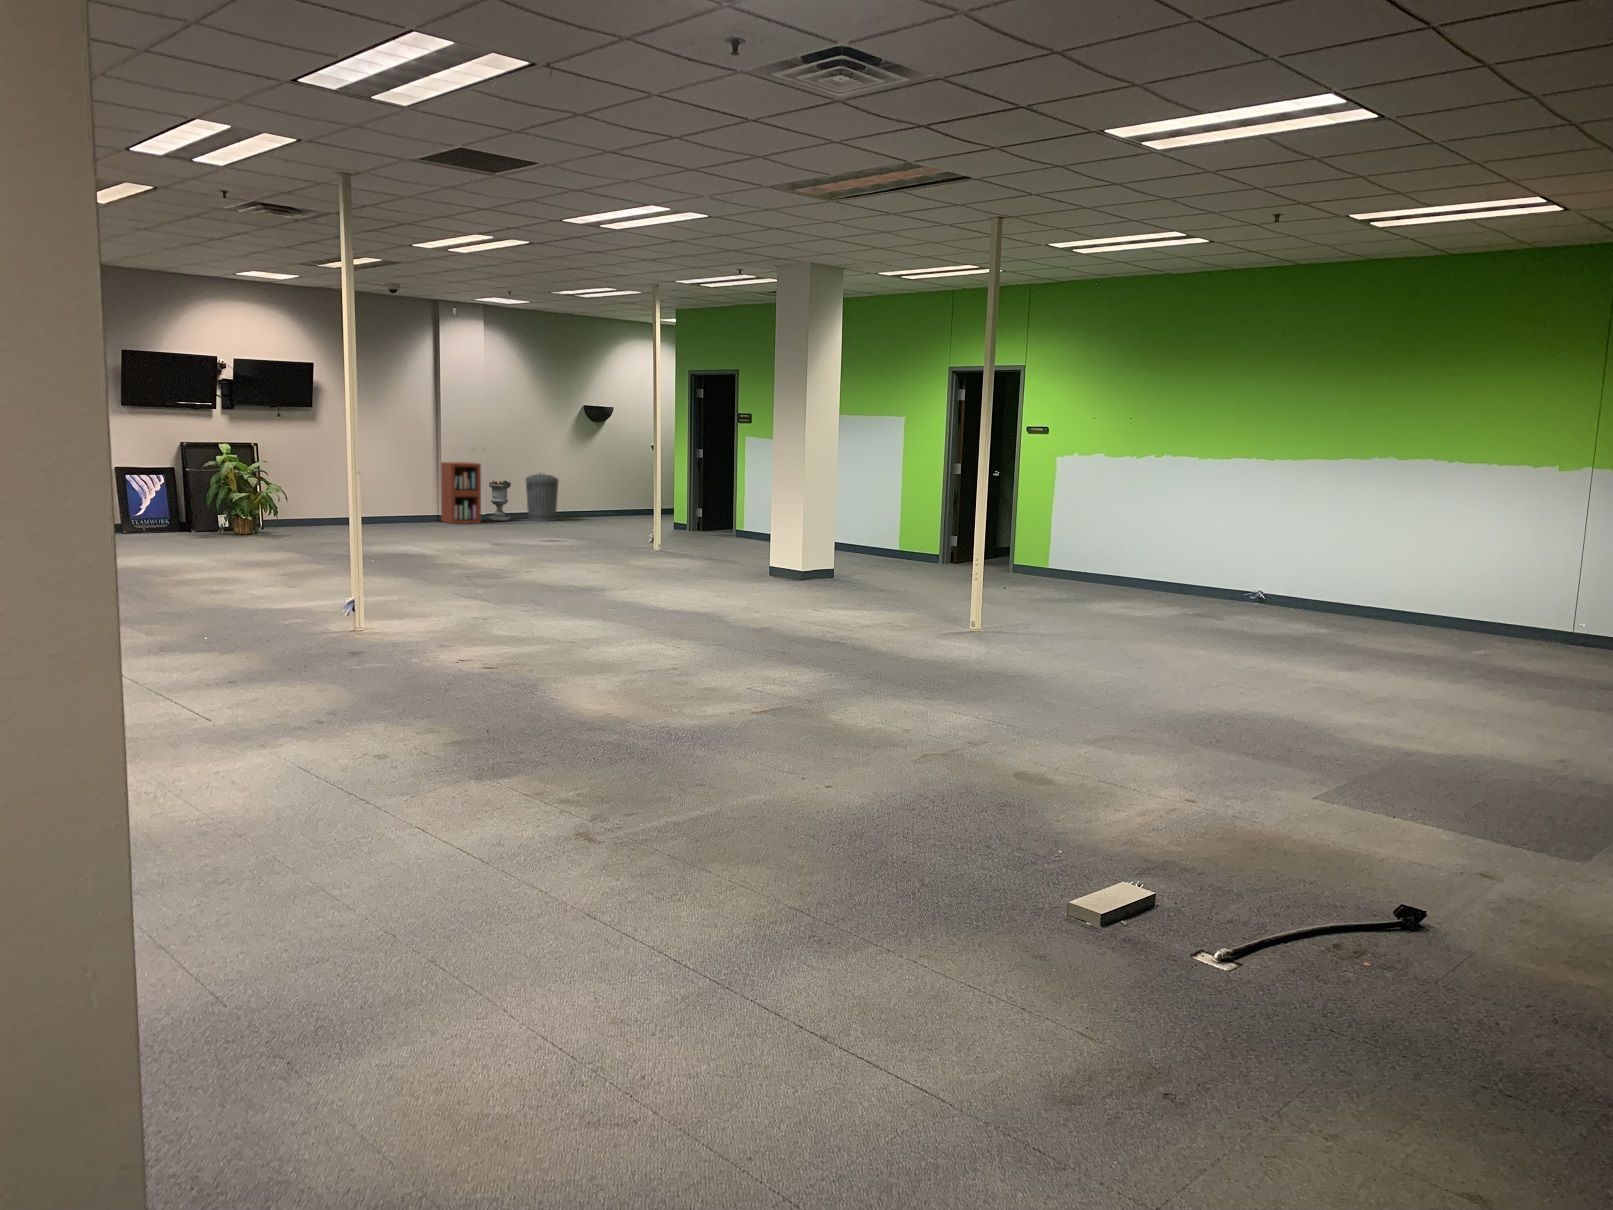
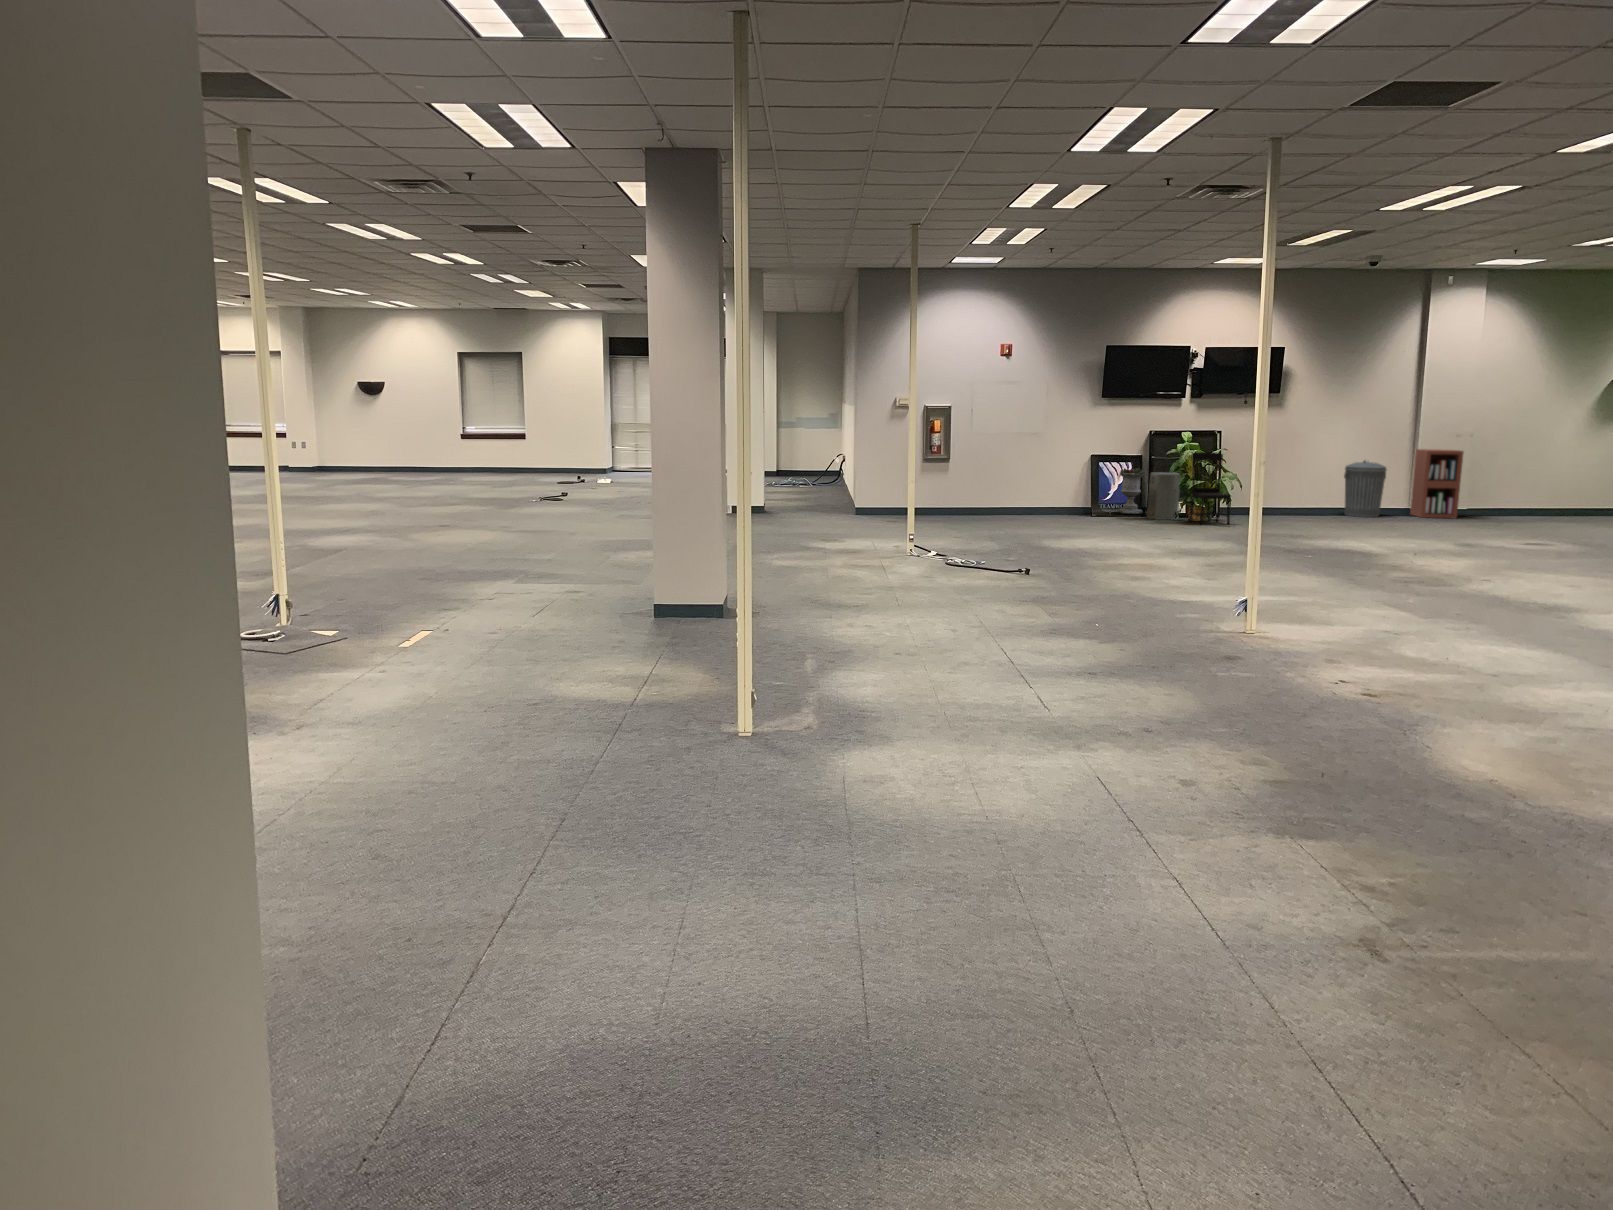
chair: none [235,464,282,538] -> present [1189,452,1230,524]
trash can: present [526,474,559,521] -> present [1344,461,1387,517]
planter: present [489,480,511,521] -> present [1118,468,1145,514]
air purifier: none [188,486,224,535] -> present [1146,473,1180,520]

